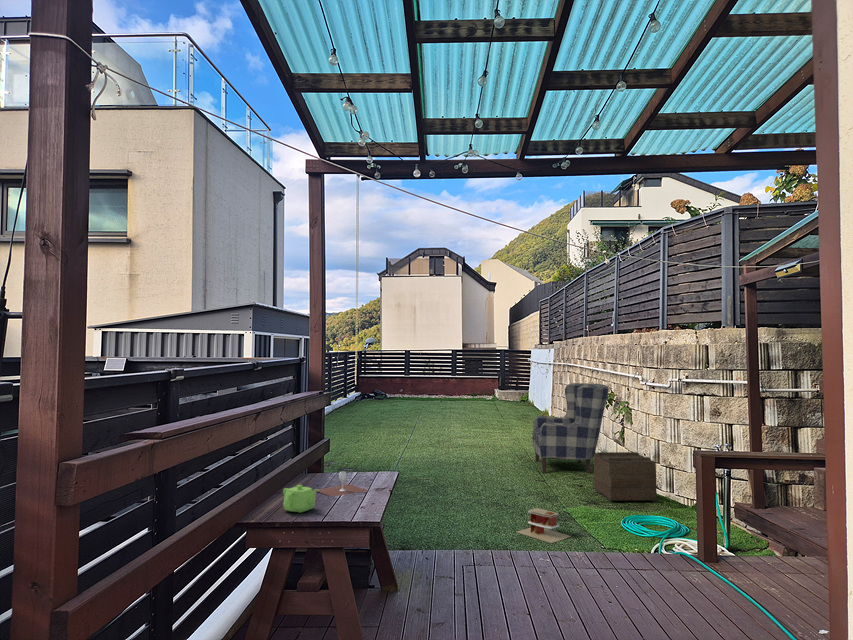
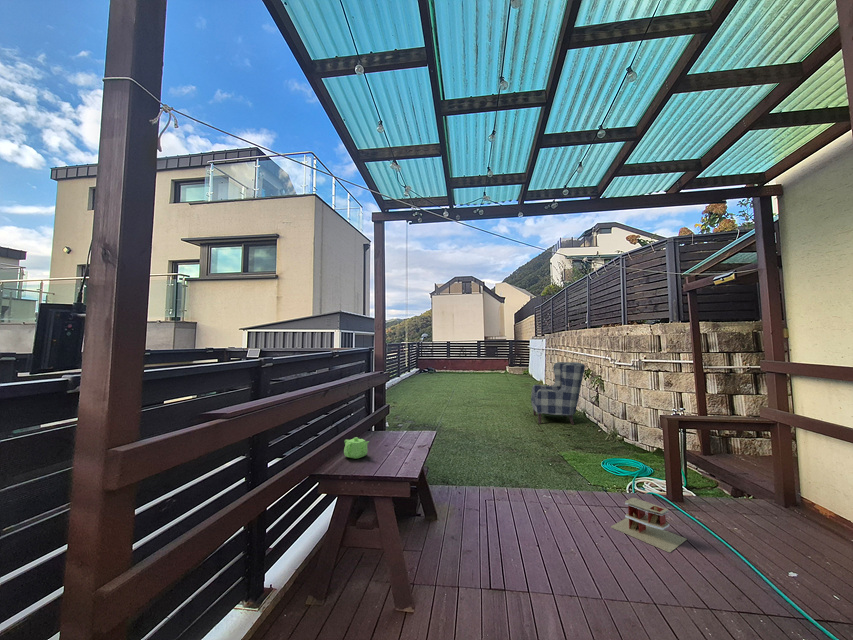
wooden crate: present [594,452,657,501] -> none [576,411,624,446]
wine glass: present [317,471,369,497] -> none [371,426,412,446]
toy house: present [517,508,571,543] -> present [611,498,687,553]

